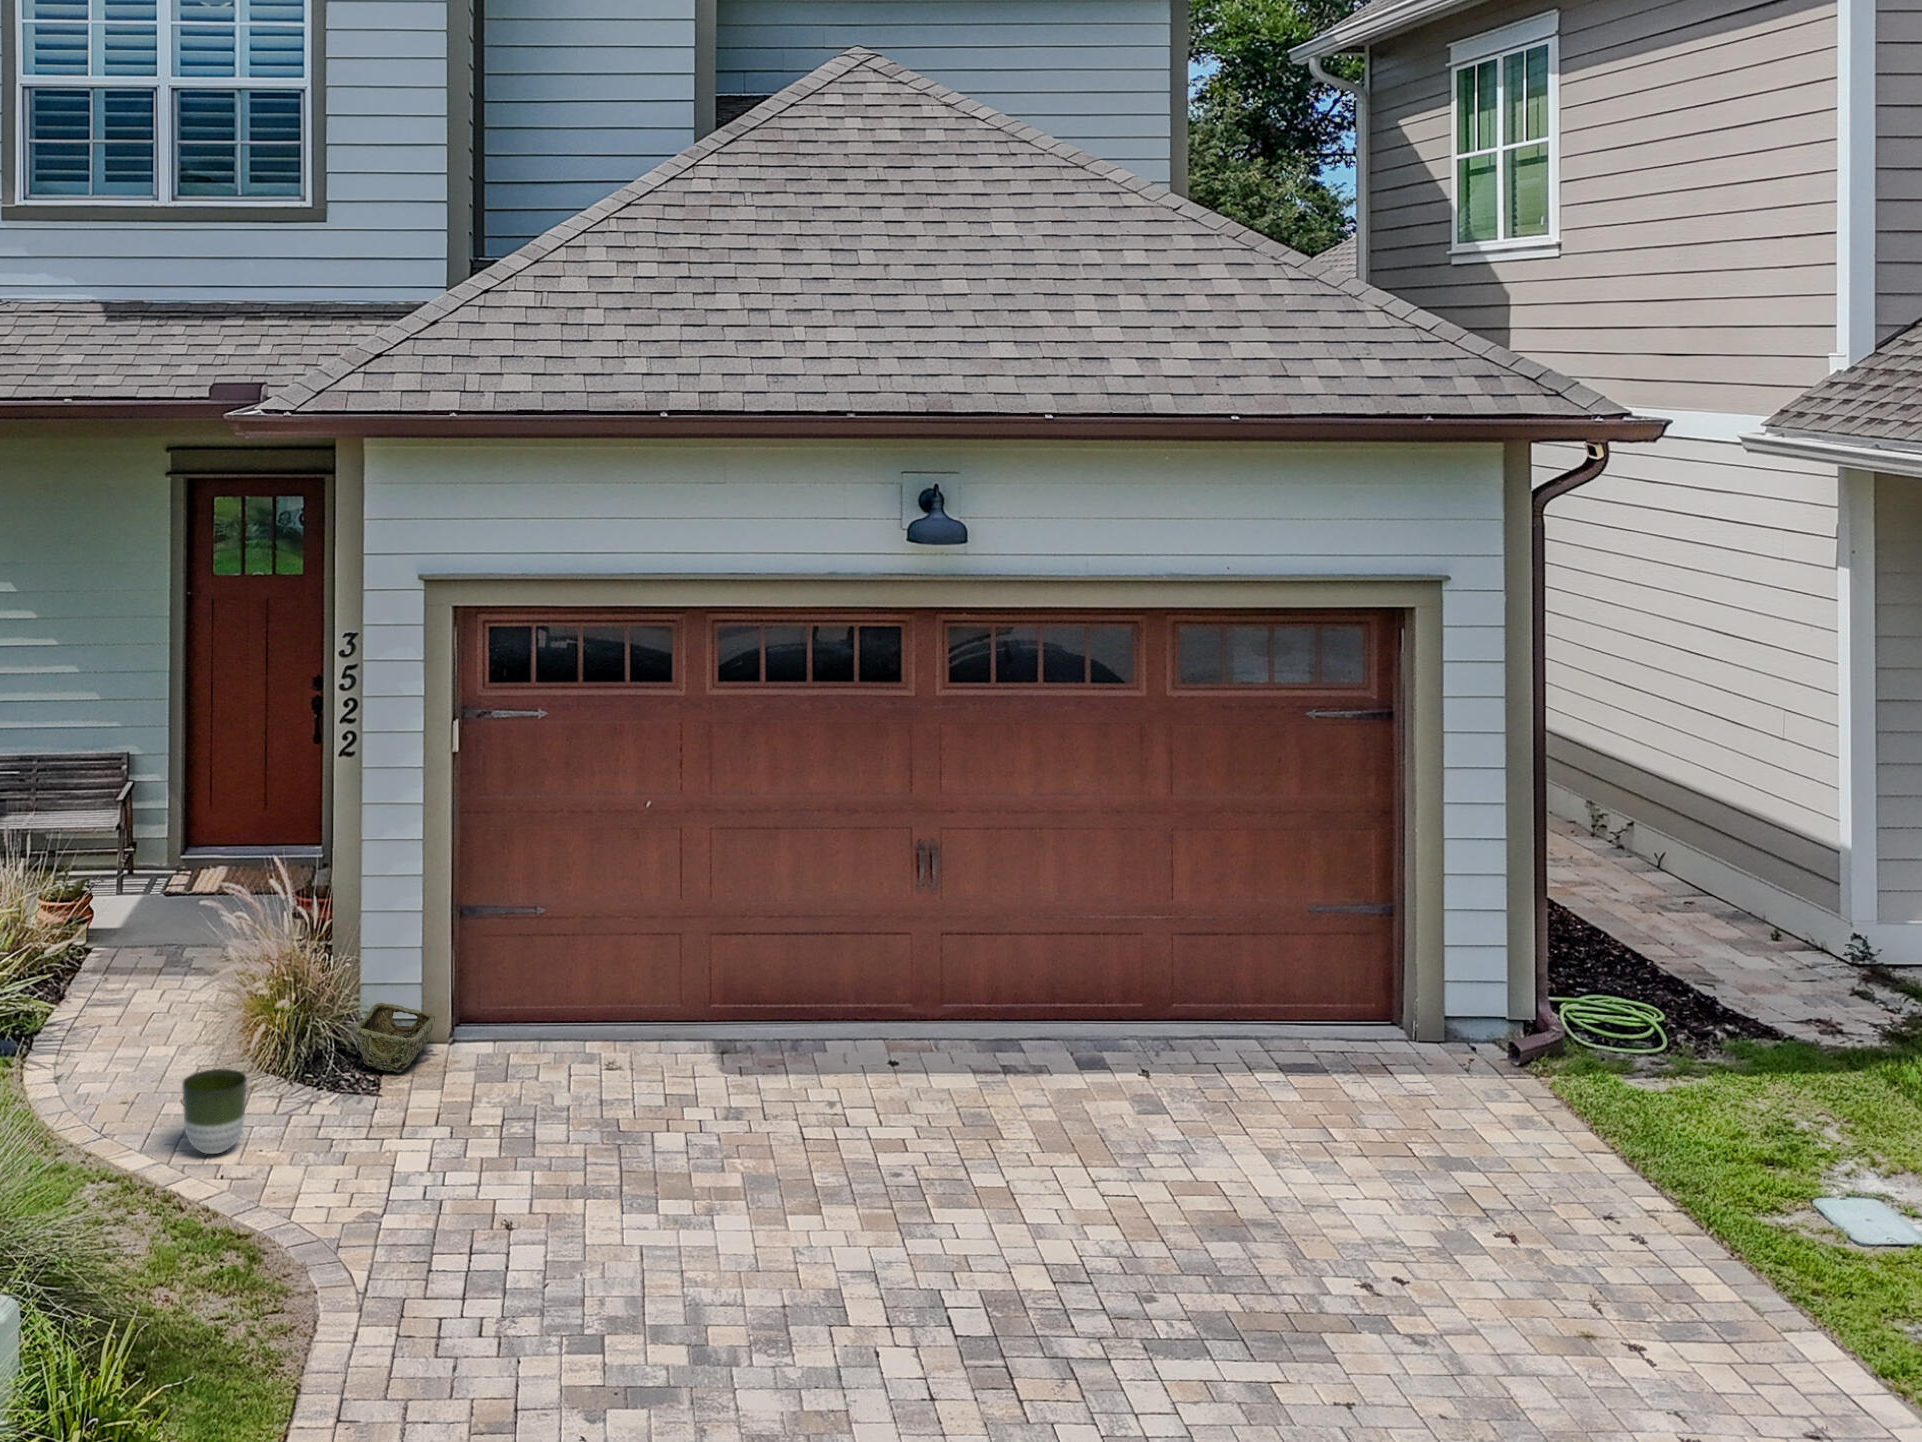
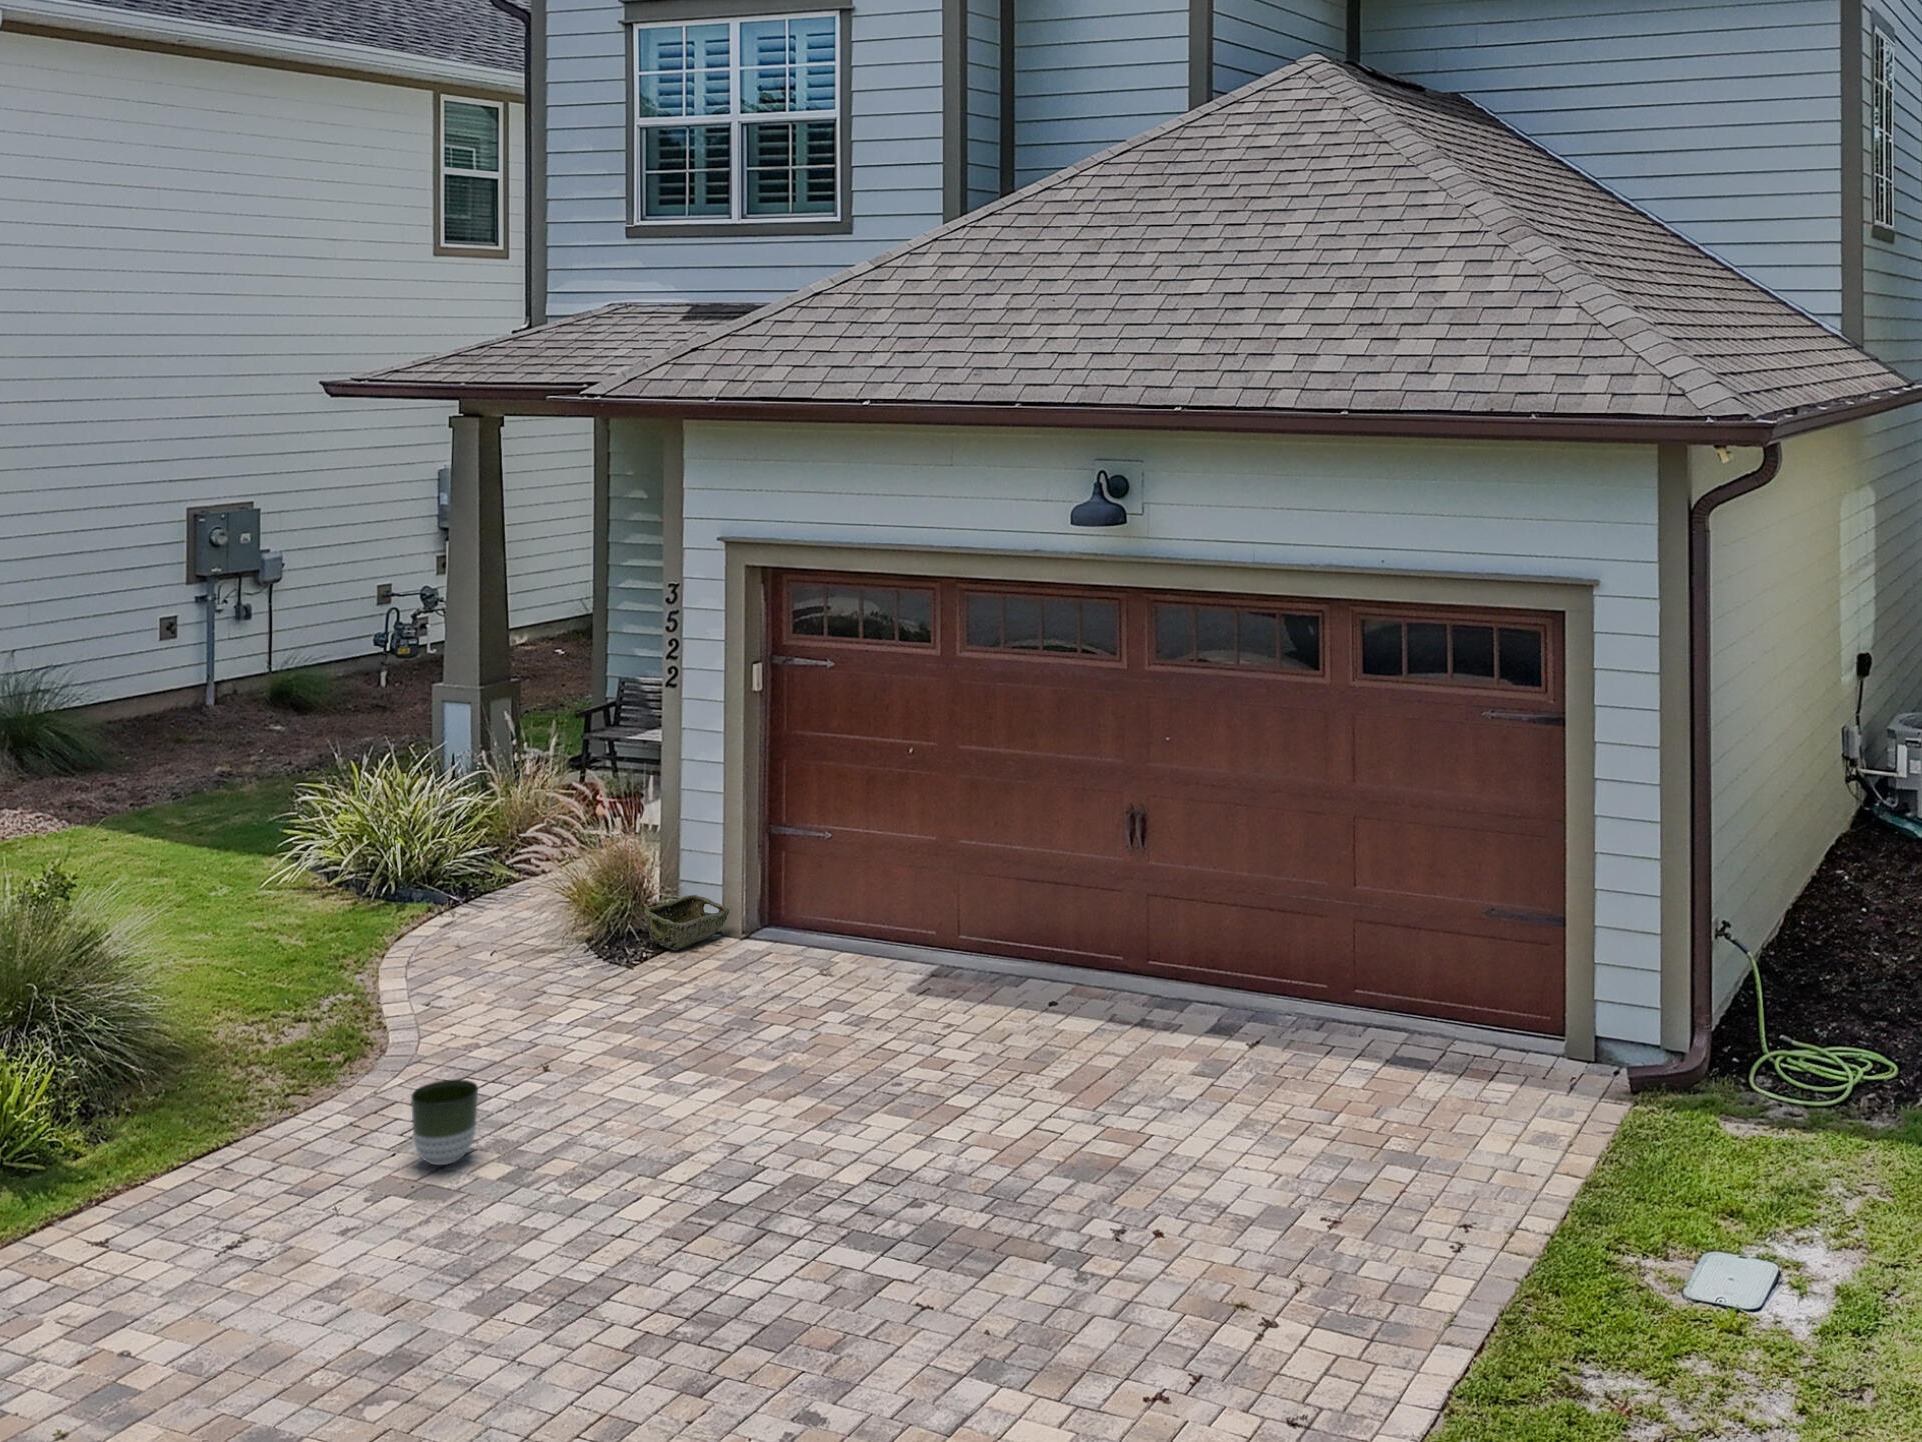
planter: present [182,1069,247,1154] -> present [411,1079,478,1165]

